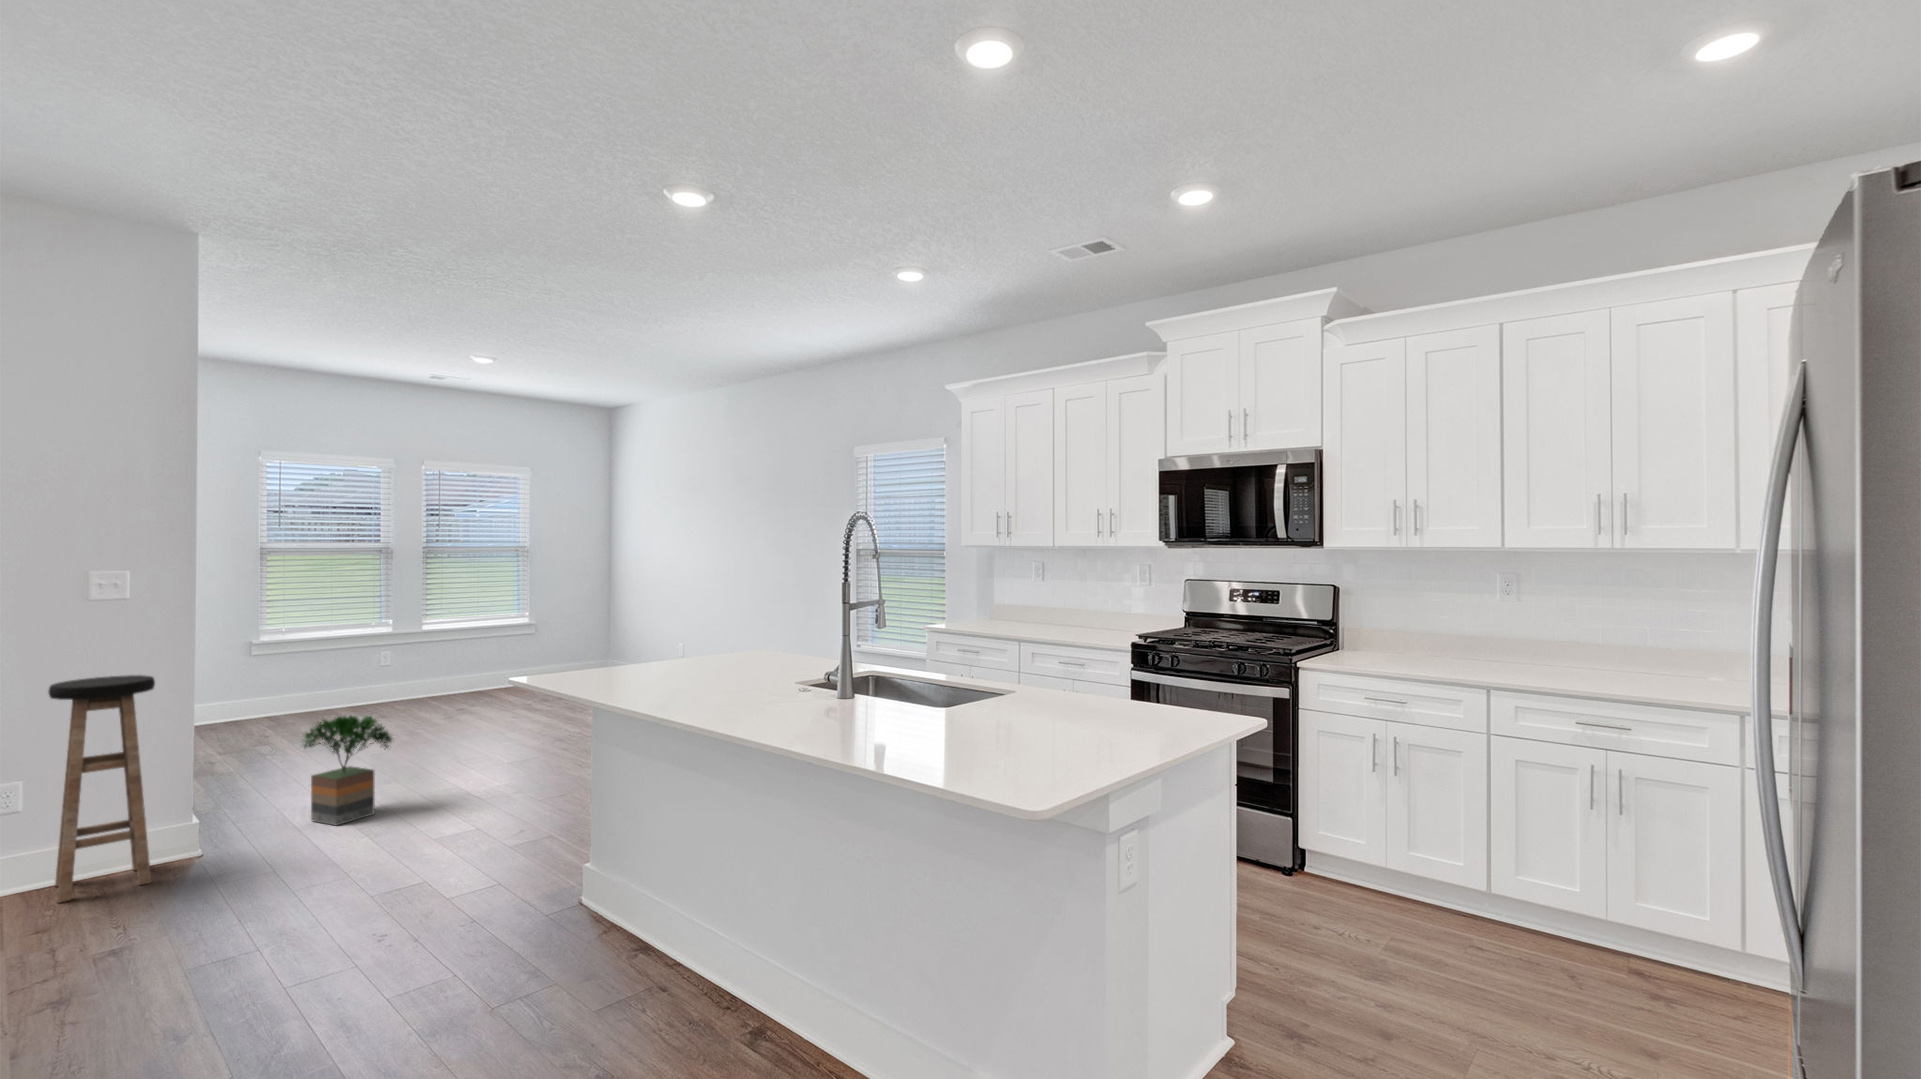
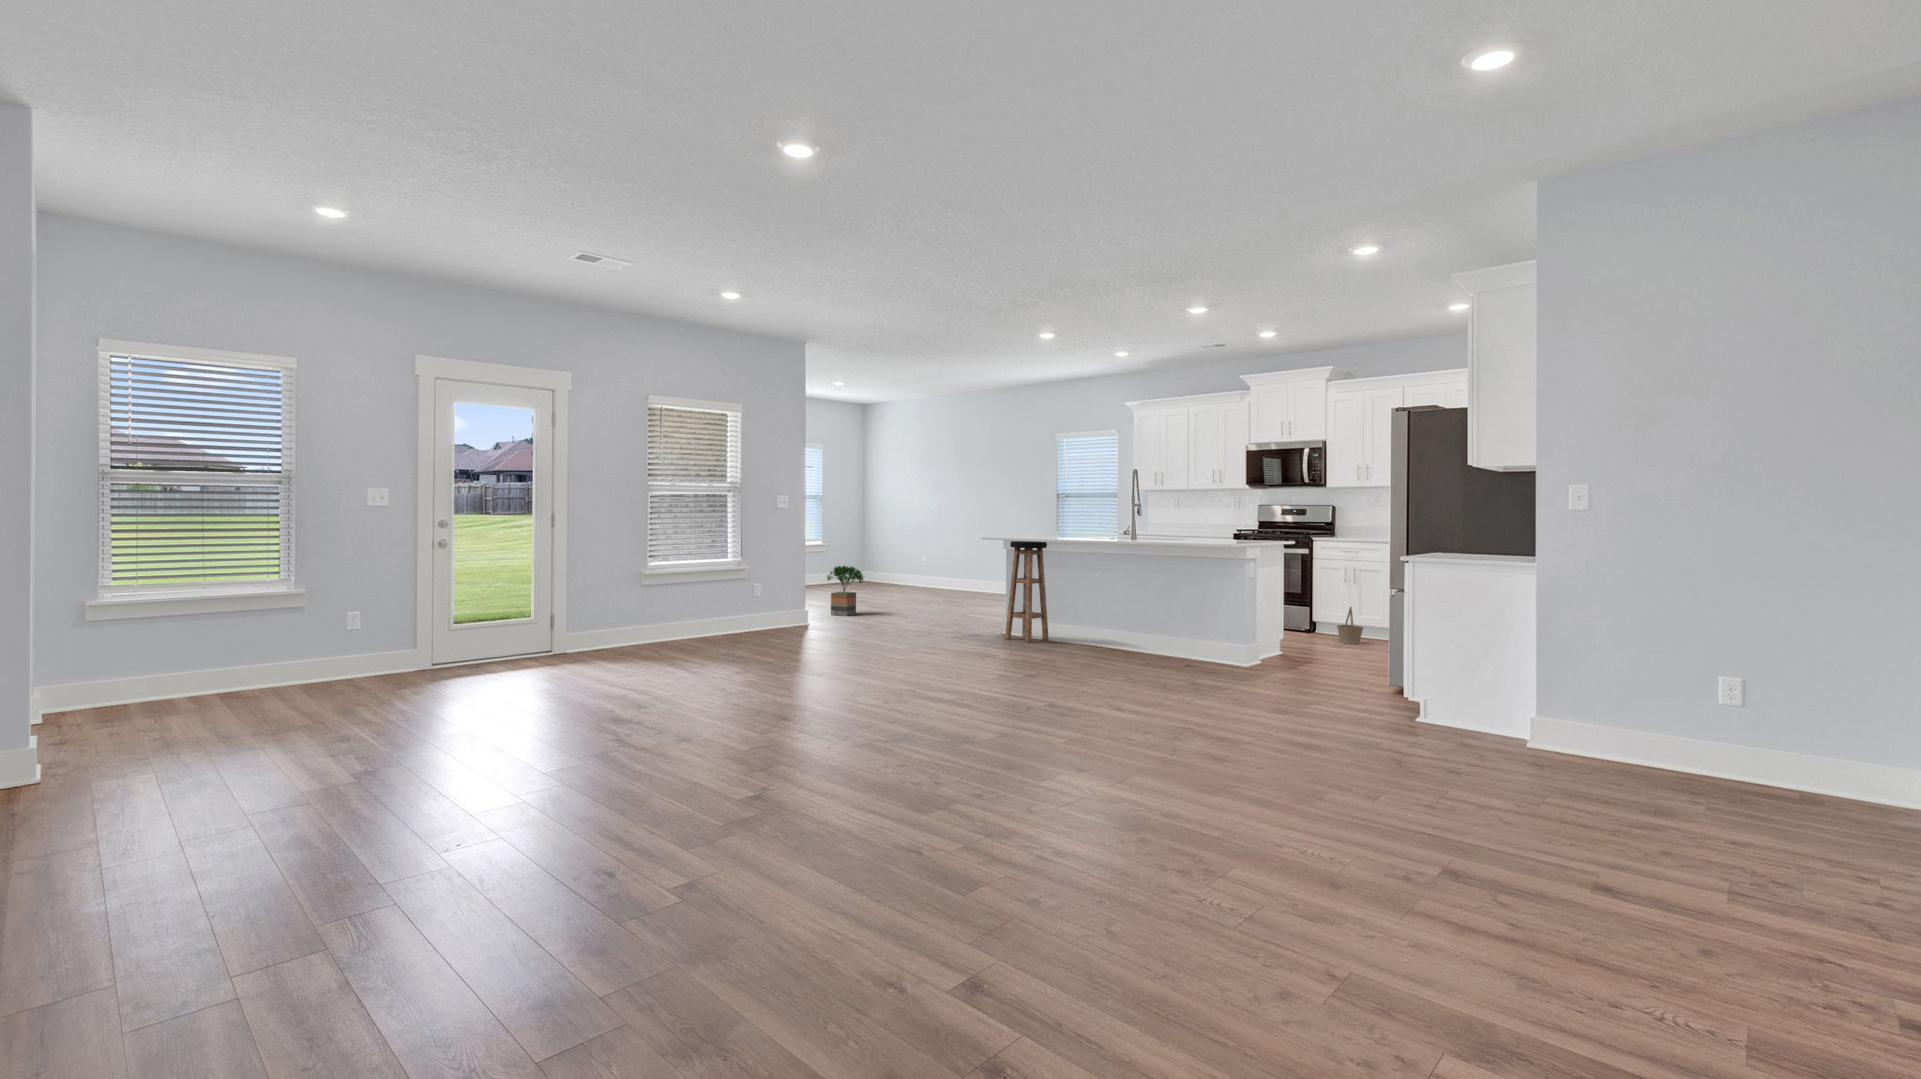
bar stool: present [49,675,155,902] -> present [1005,541,1049,642]
basket: none [1362,851,1429,951] -> present [1337,607,1363,644]

